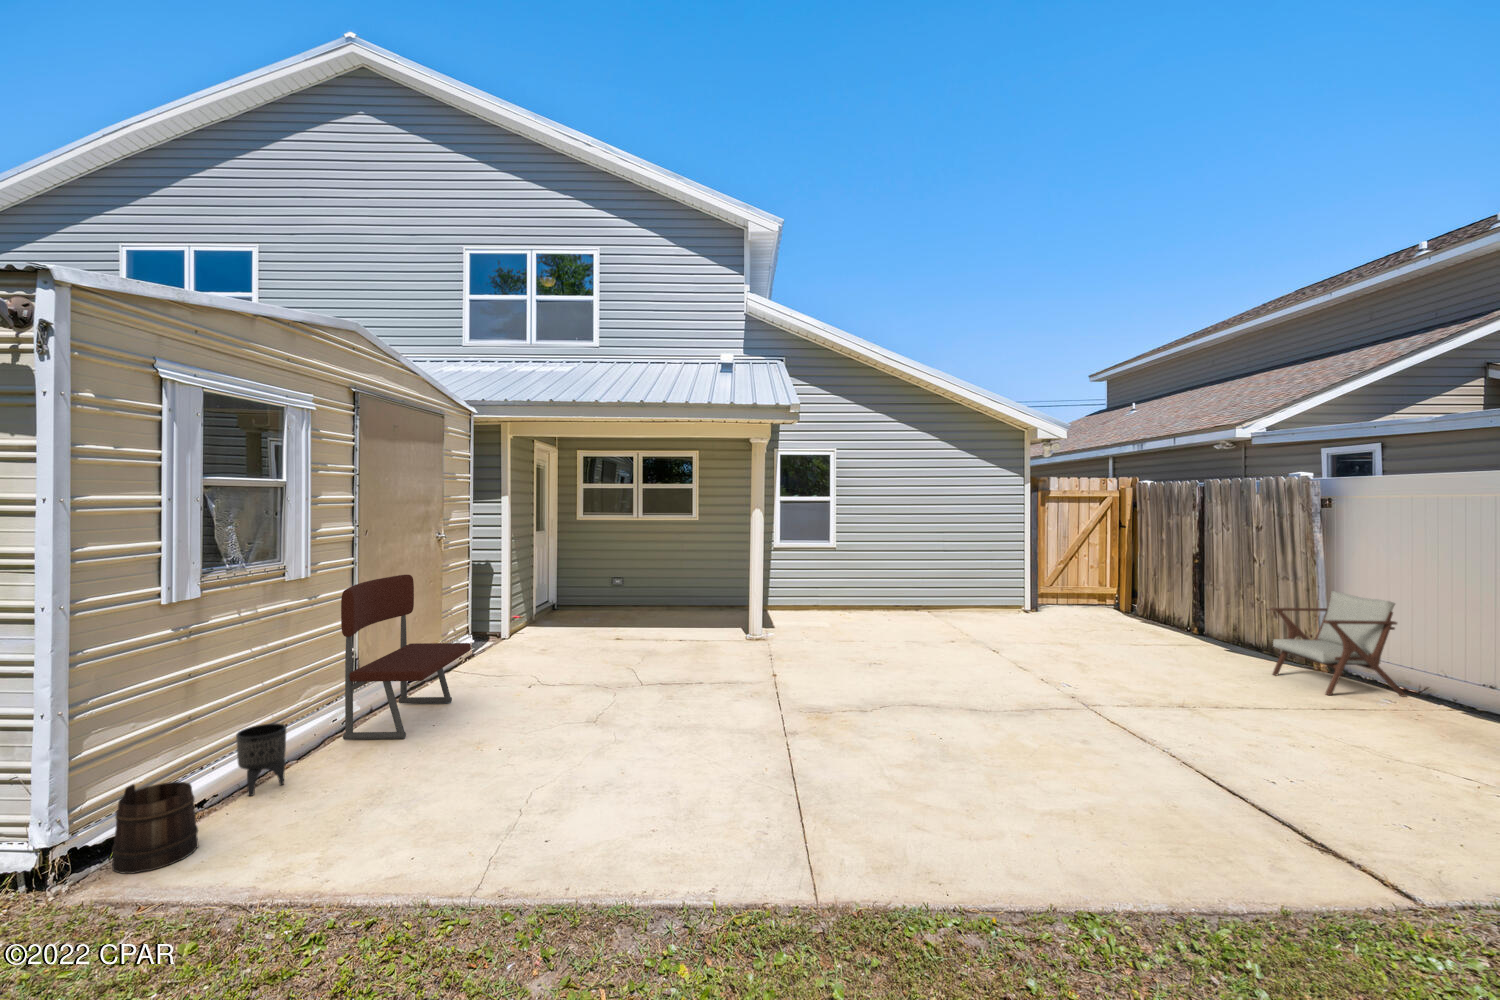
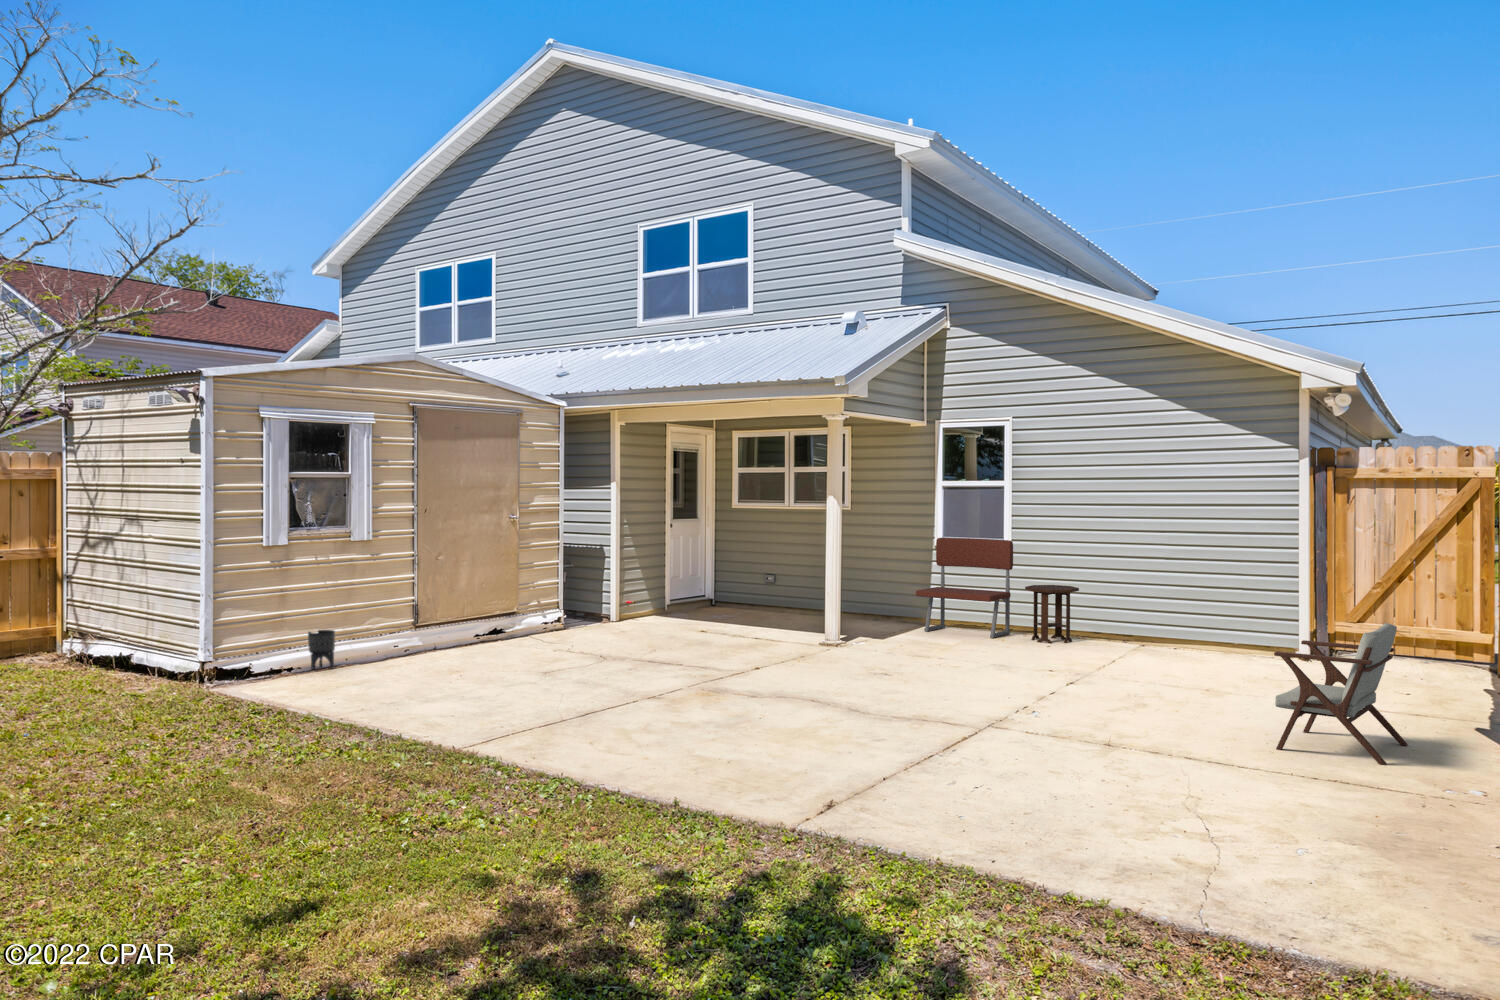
side table: none [864,573,903,618] -> present [1025,585,1079,643]
bench: present [341,575,471,740] -> present [916,538,1013,638]
bucket: present [112,782,198,873] -> none [229,641,268,683]

